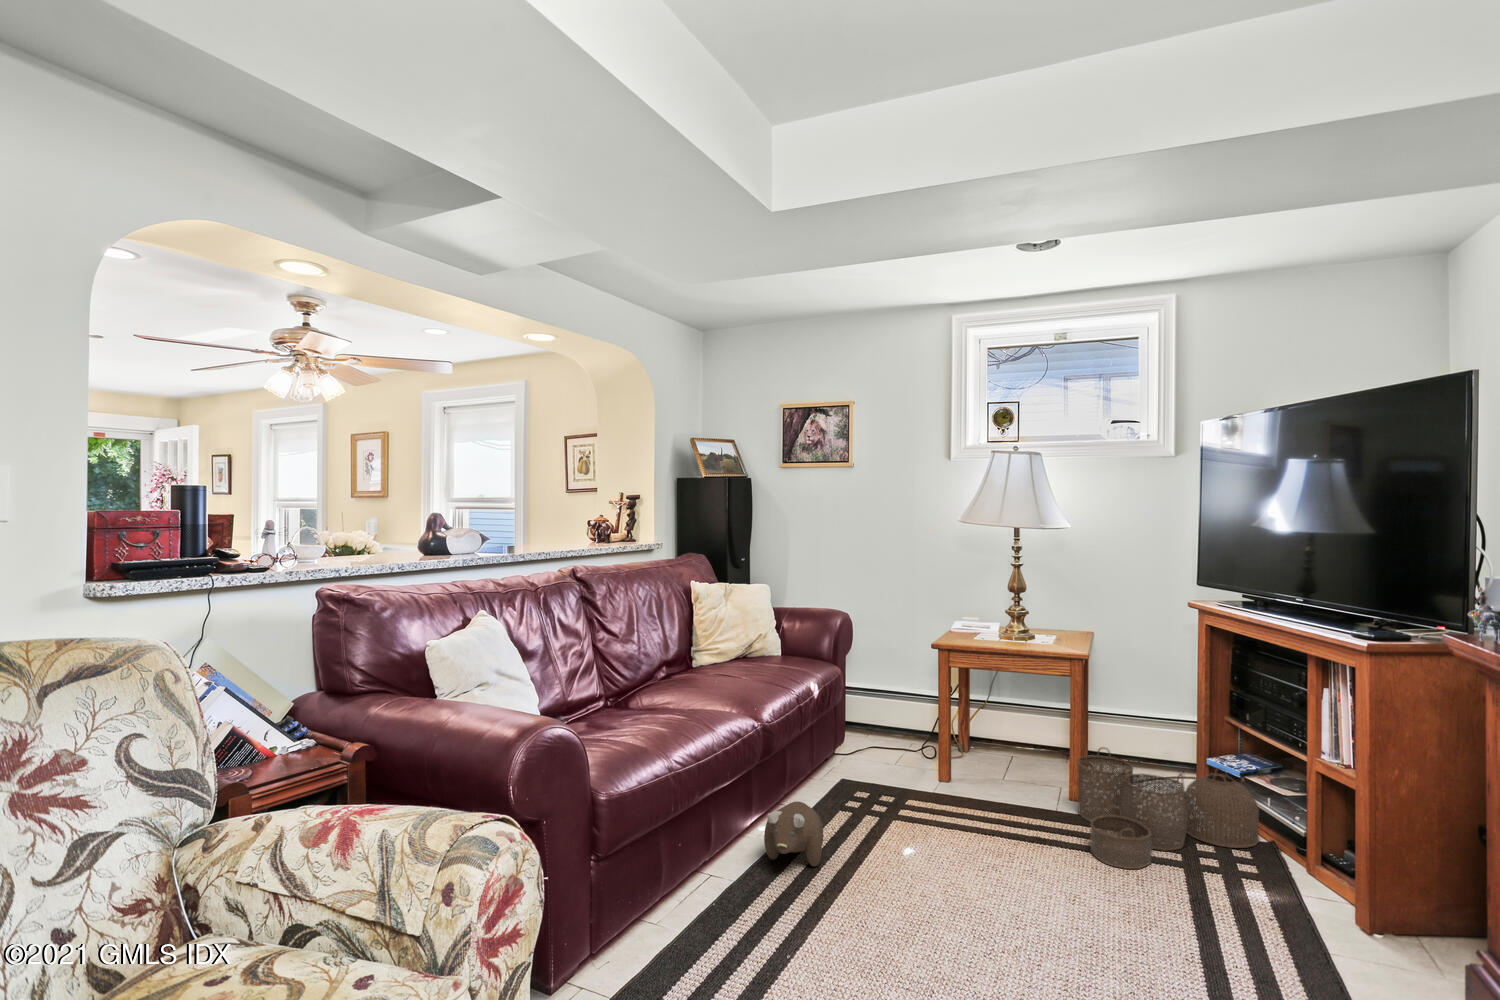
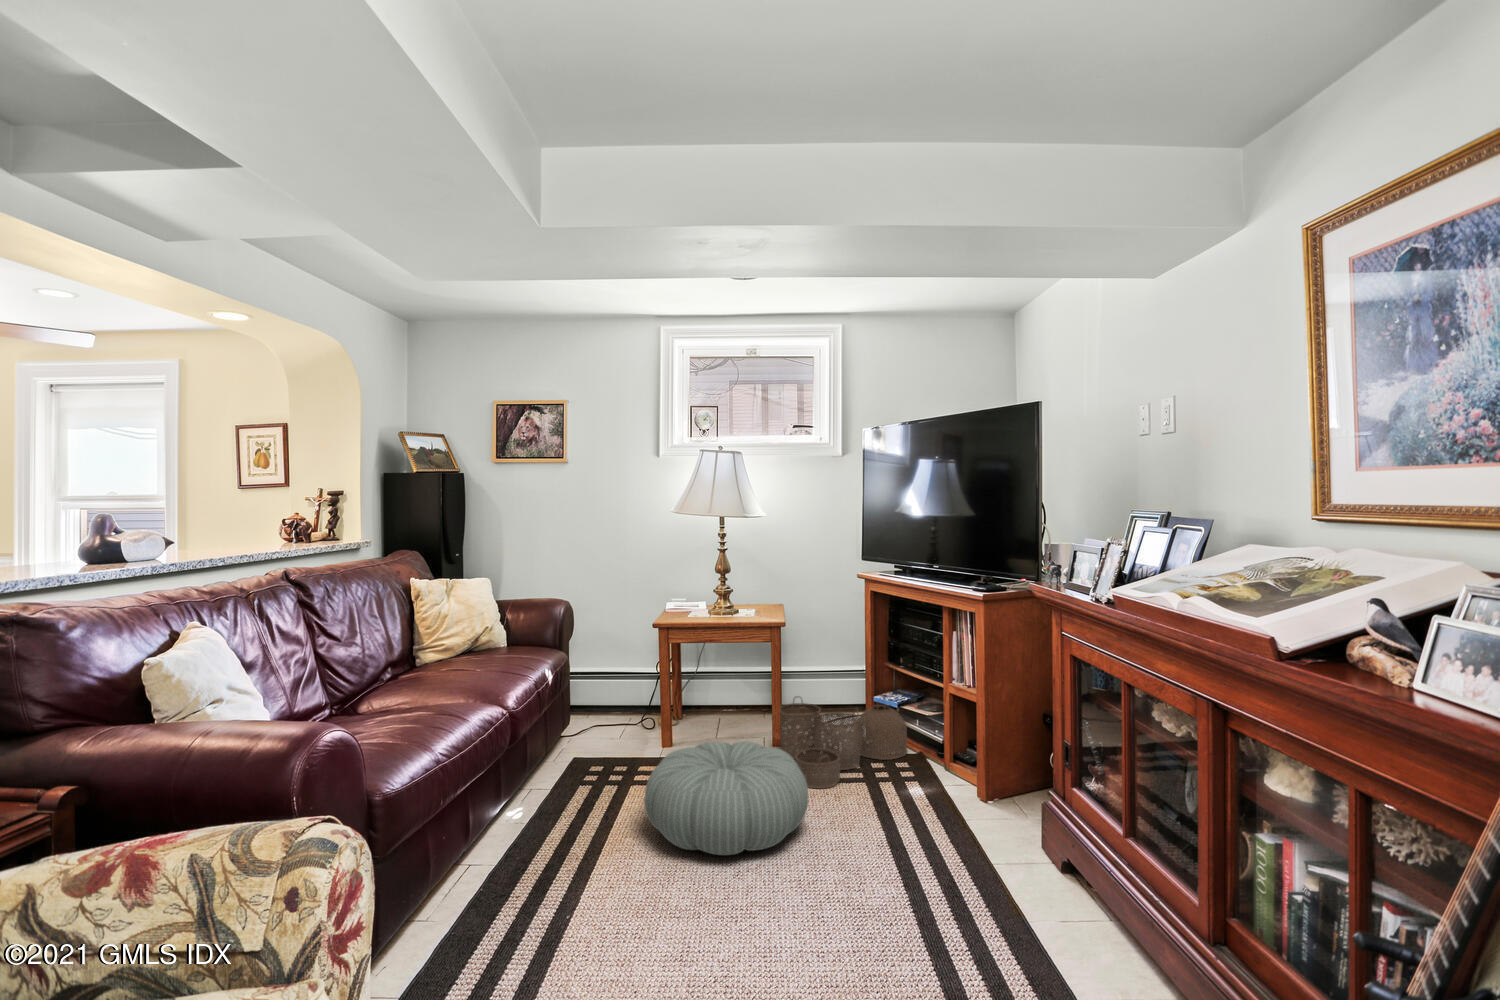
pouf: none [892,788,1093,931] -> present [644,741,809,855]
plush toy: present [764,801,823,866] -> none [520,779,578,839]

